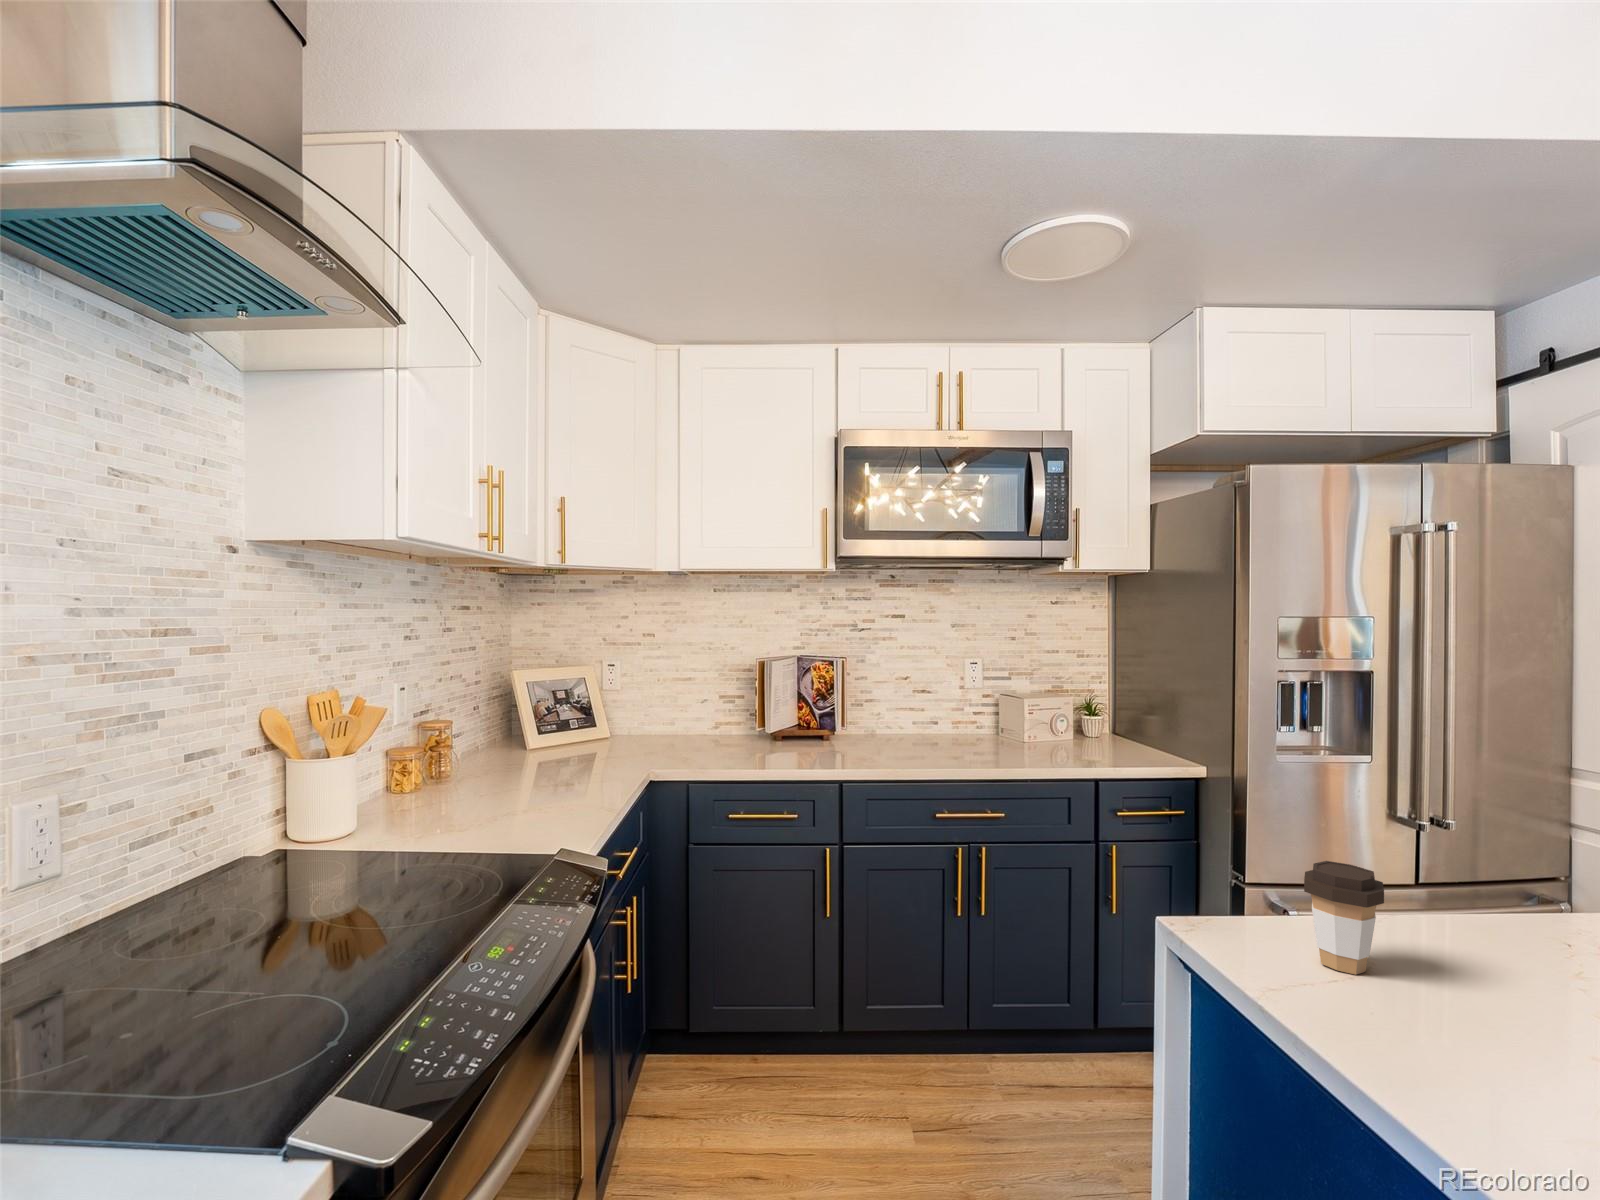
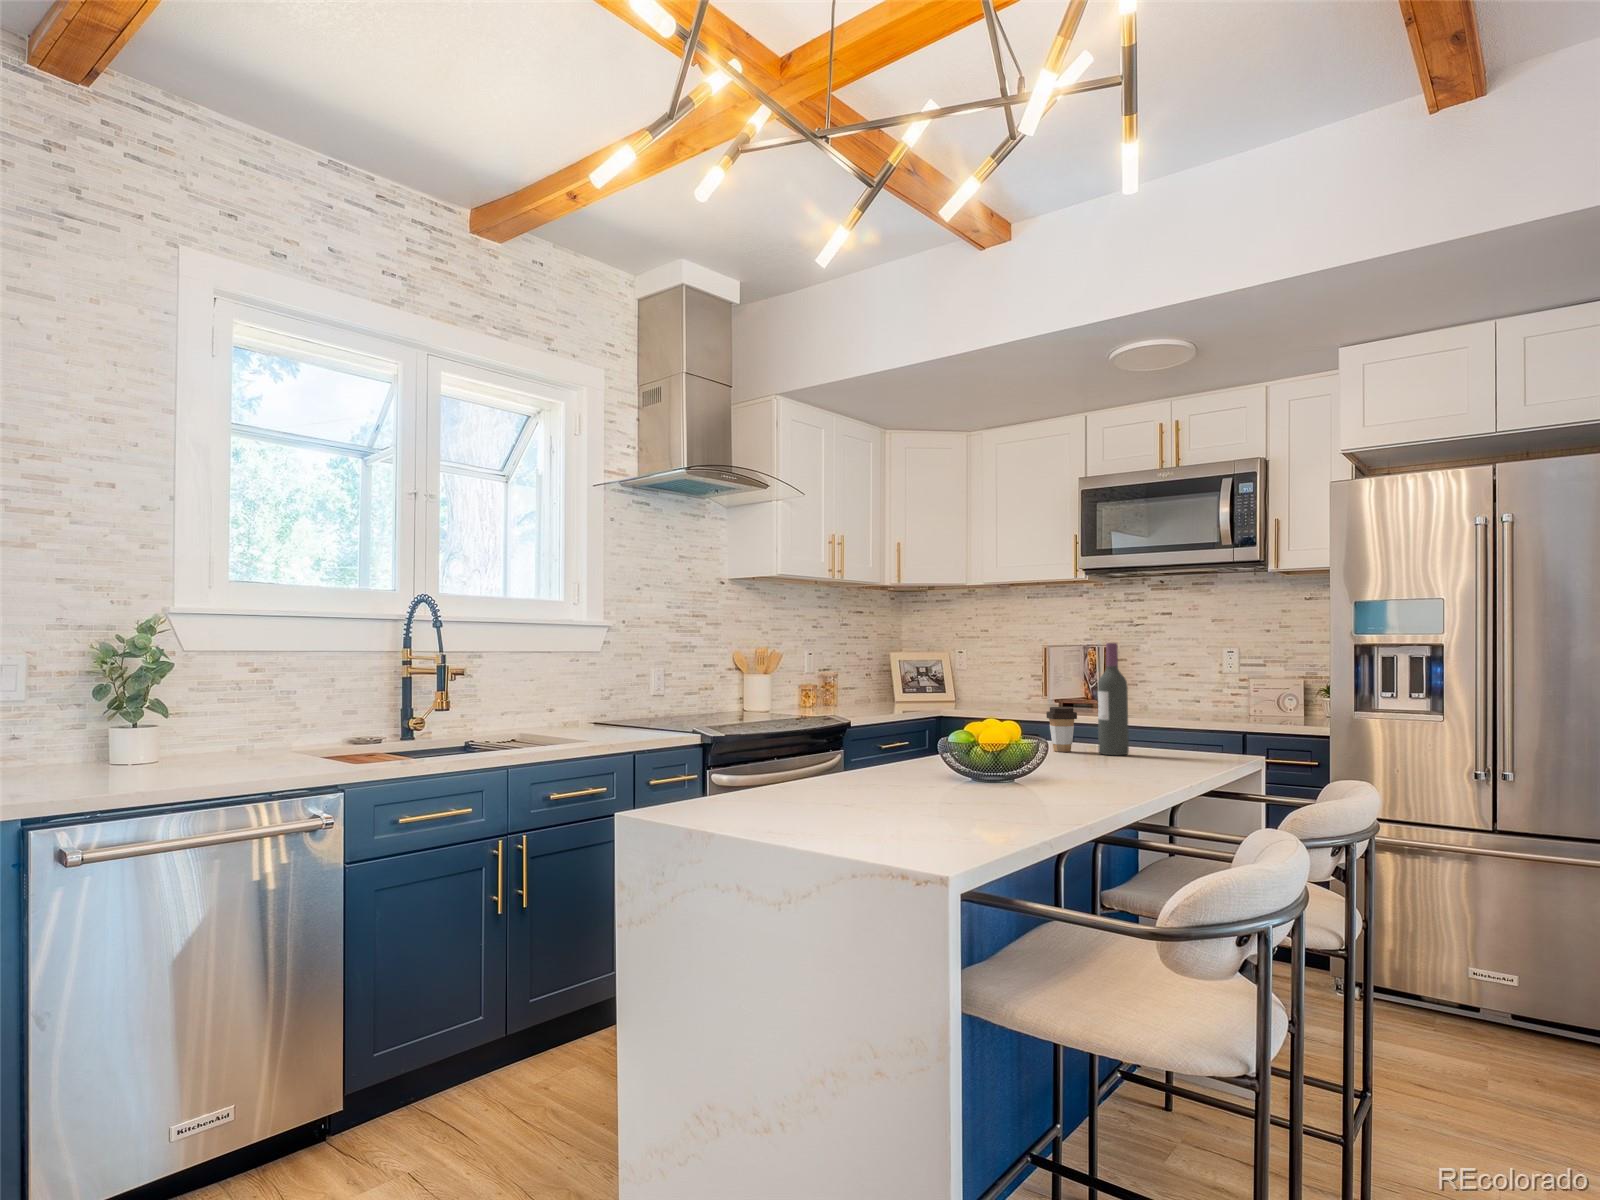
wine bottle: none [1421,726,1502,977] -> present [1098,643,1129,756]

